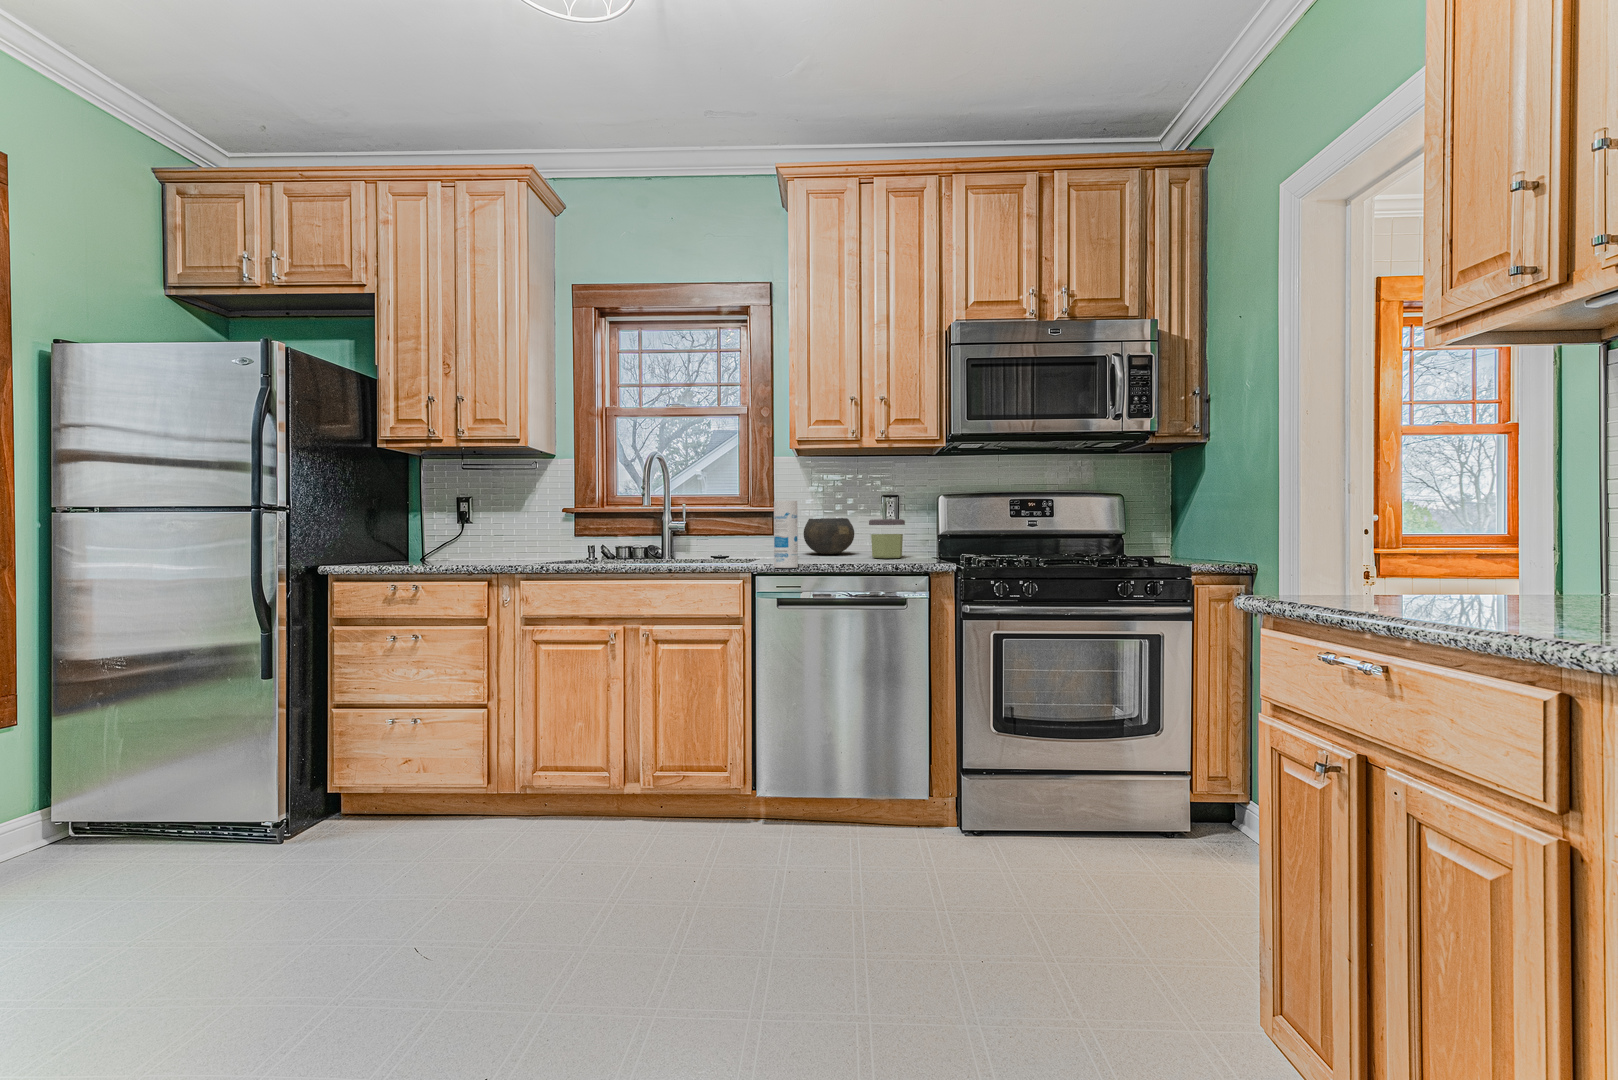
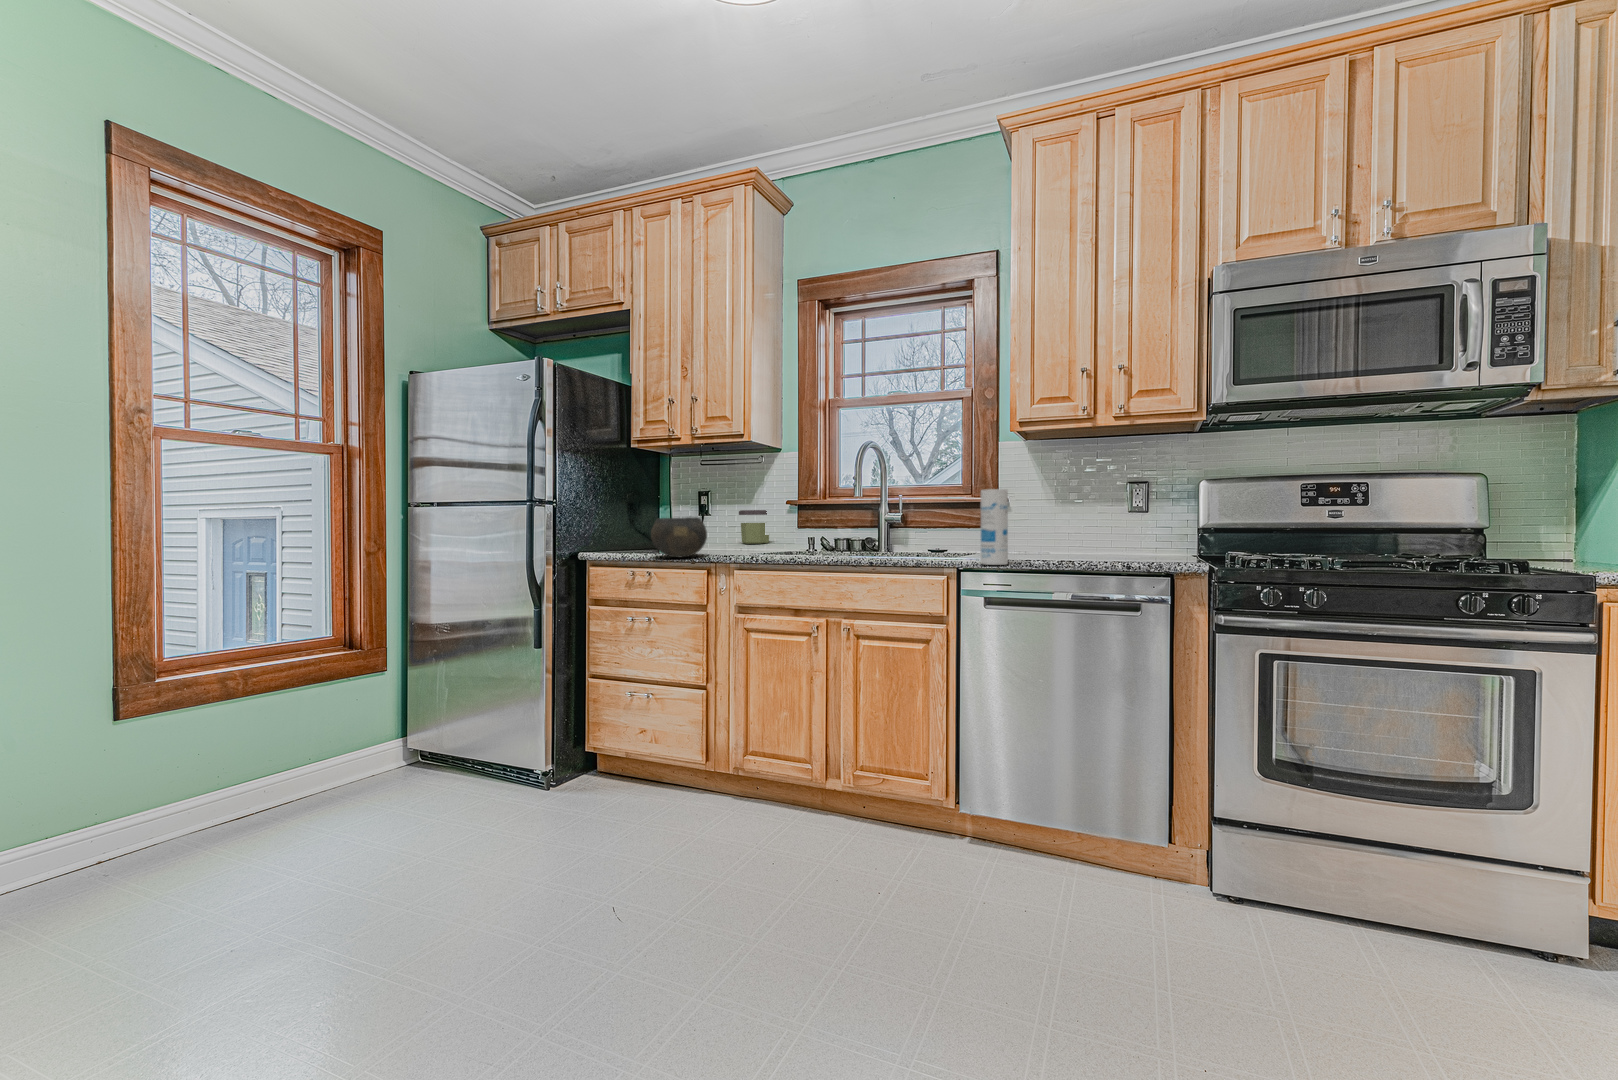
bowl: present [804,518,854,554] -> present [651,517,707,557]
jar: present [869,519,905,558] -> present [739,510,769,544]

